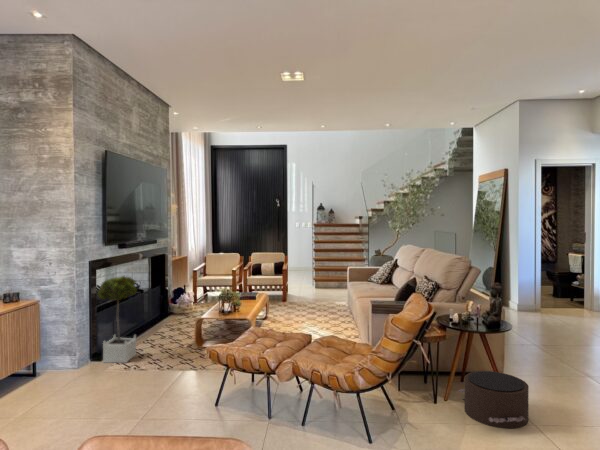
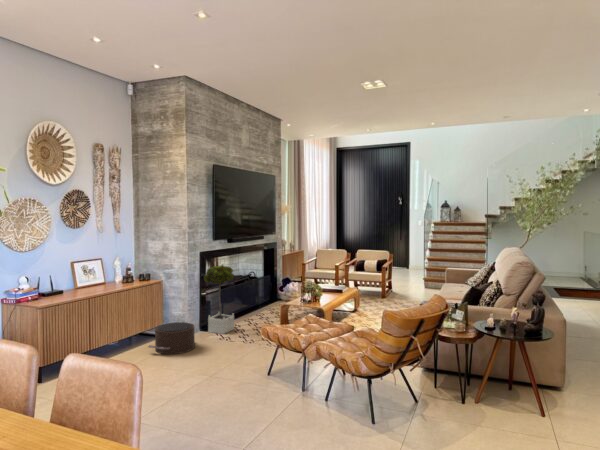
pouf: present [458,371,529,428] -> present [148,322,195,354]

